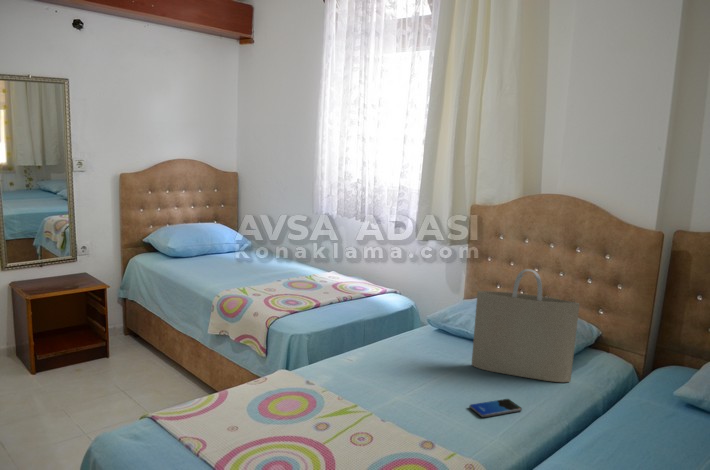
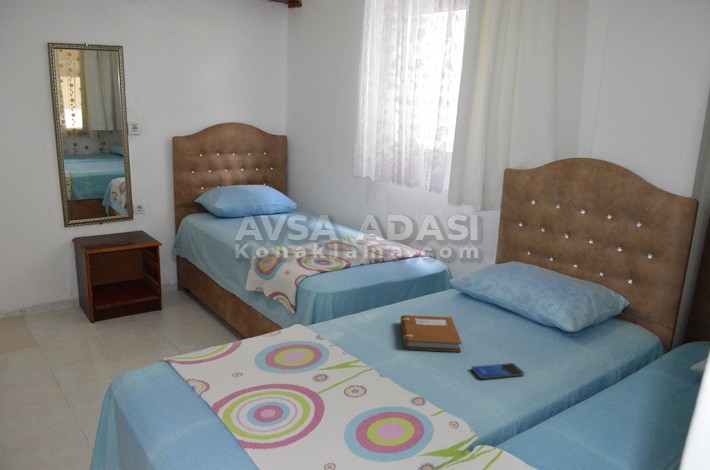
tote bag: present [472,269,579,382] -> none [487,235,597,351]
notebook: none [386,354,455,390] -> present [401,315,462,352]

